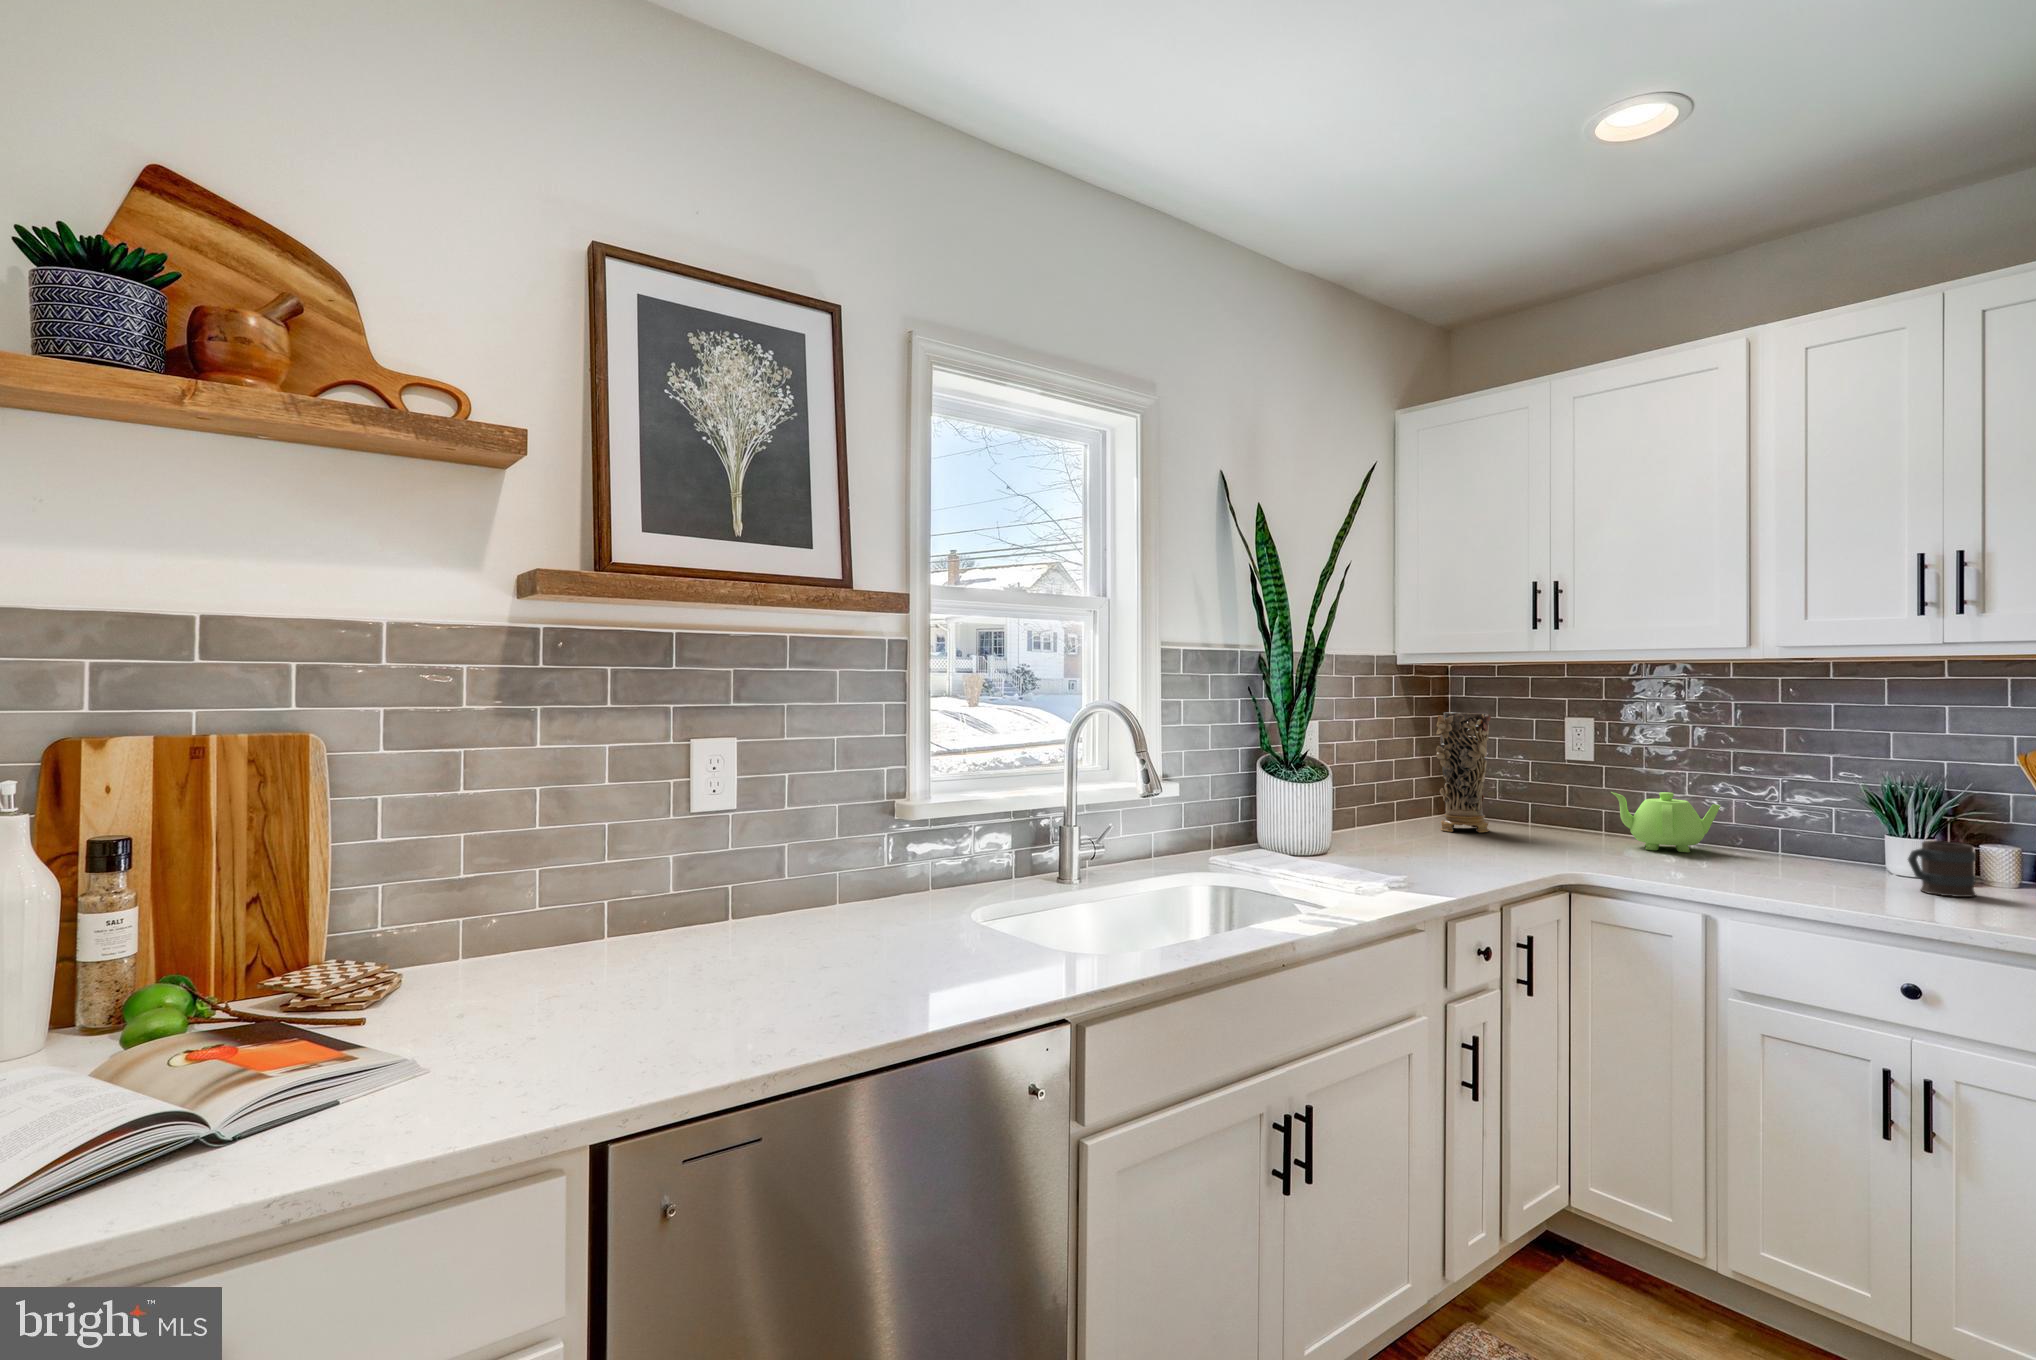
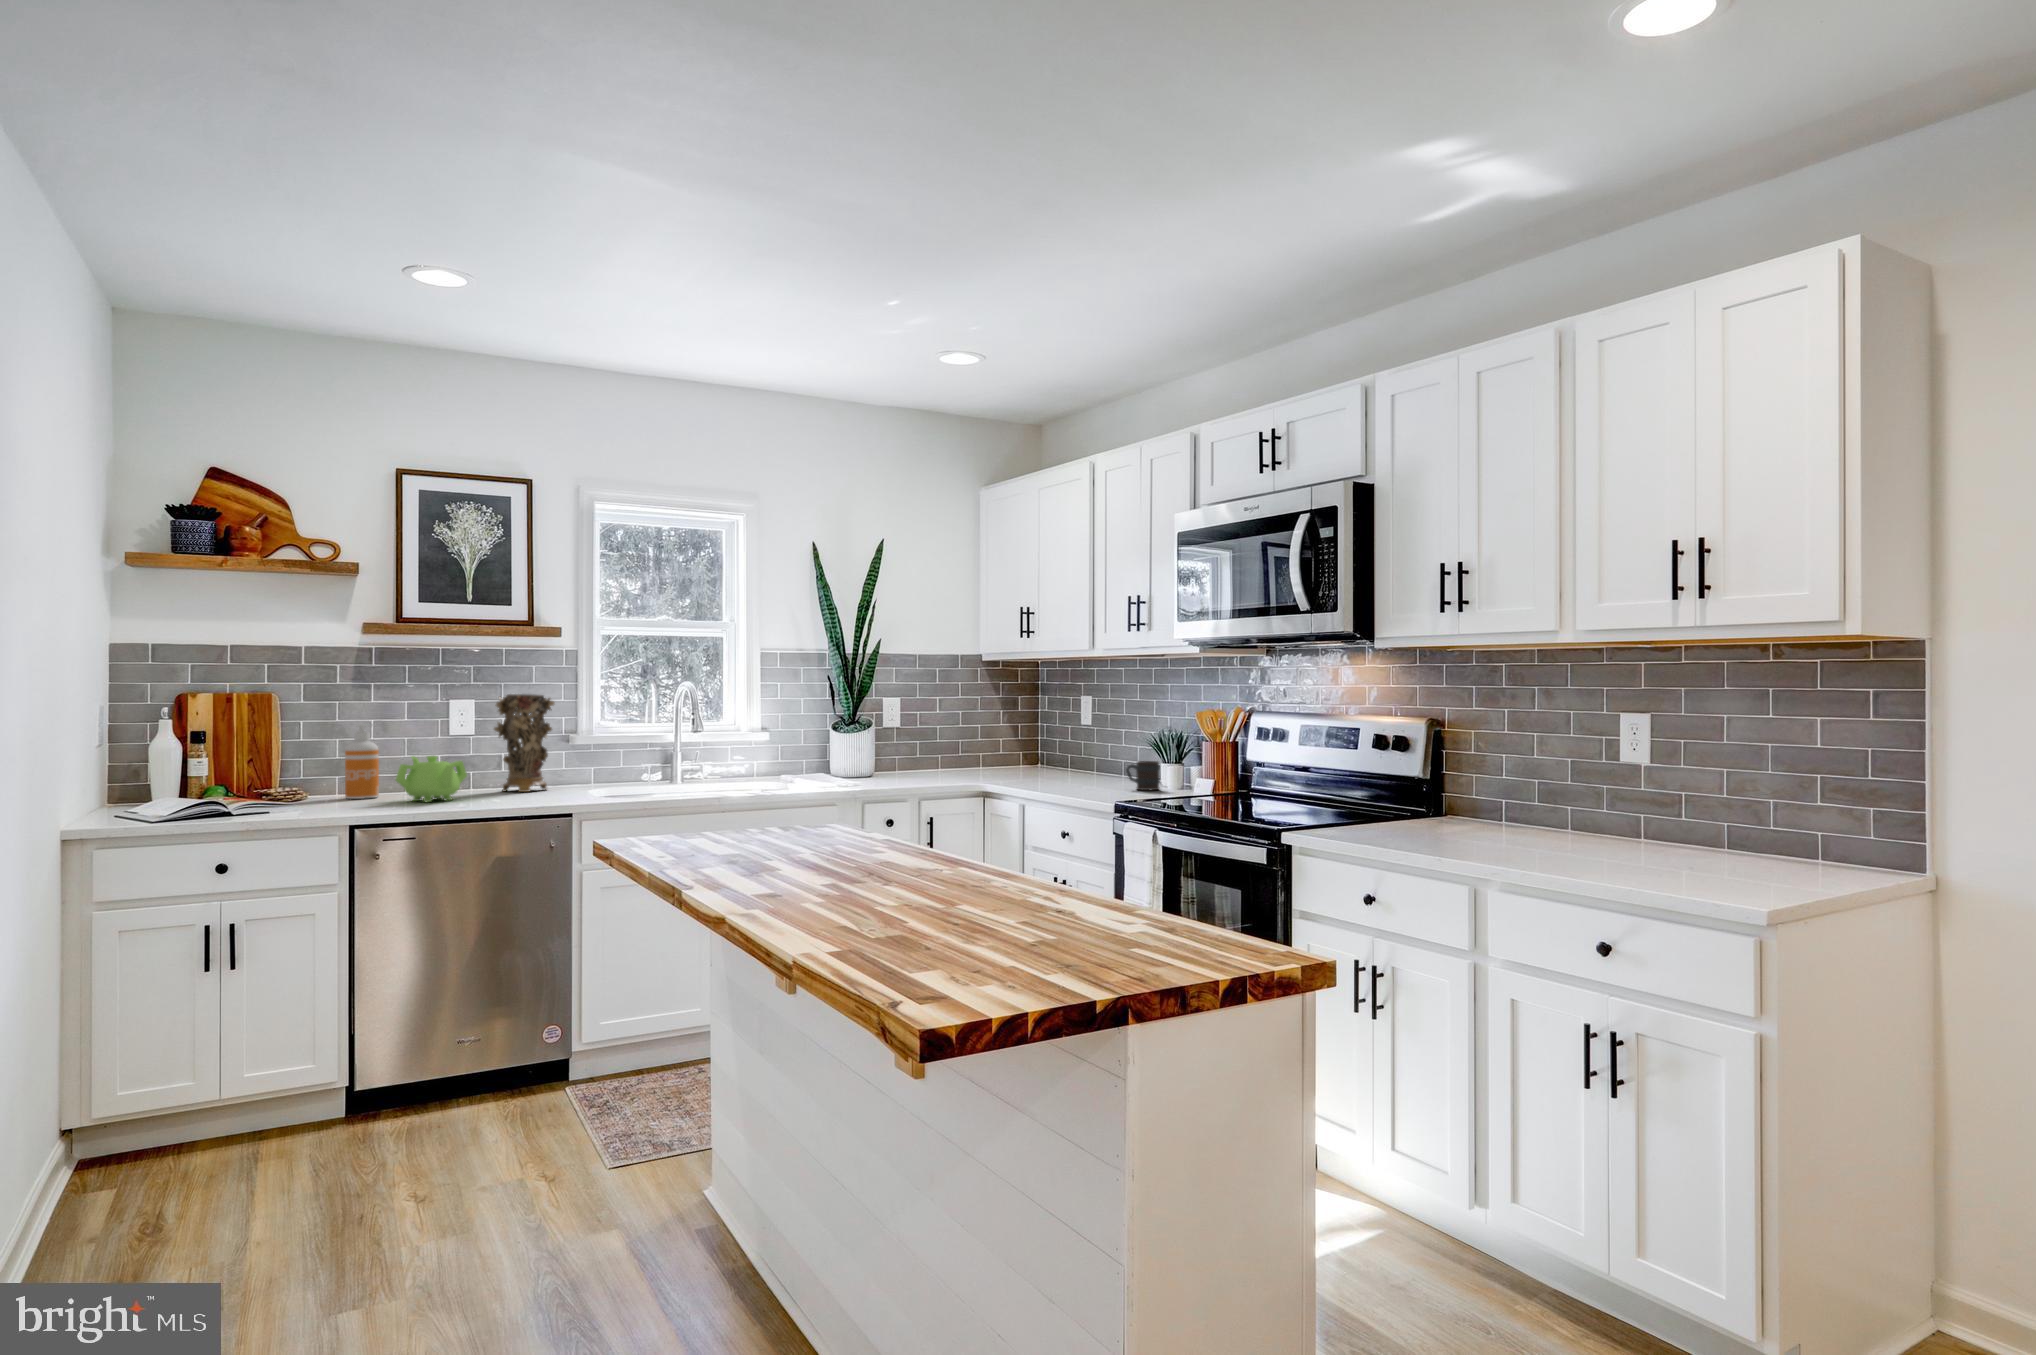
decorative vase: present [1436,712,1491,833] -> present [494,694,554,792]
teapot: present [1611,792,1720,852] -> present [396,756,467,802]
soap dispenser: none [502,808,579,994] -> present [345,724,379,799]

